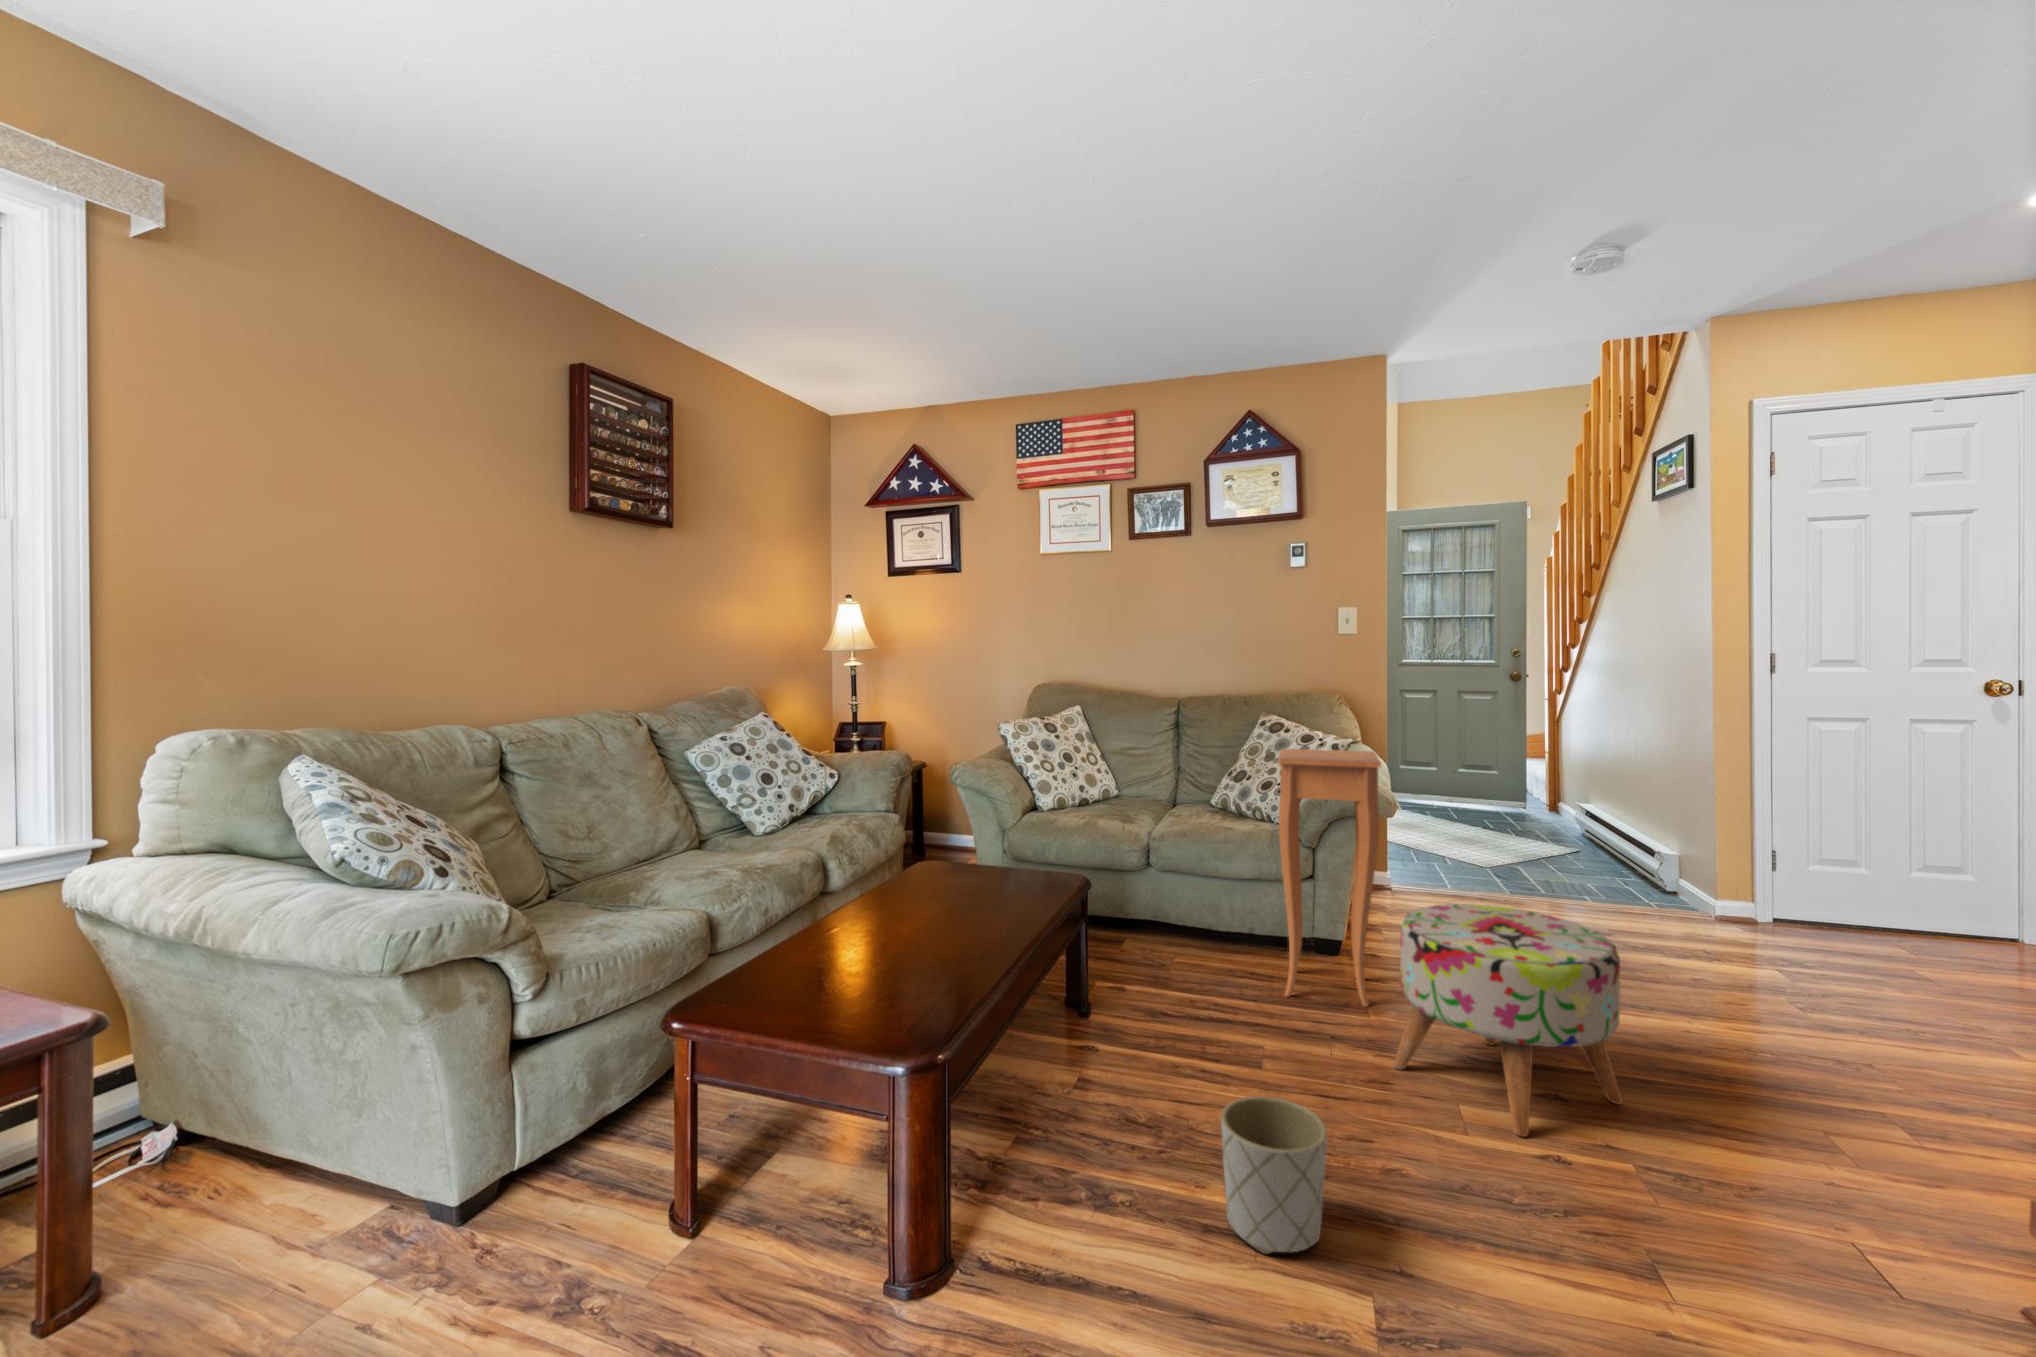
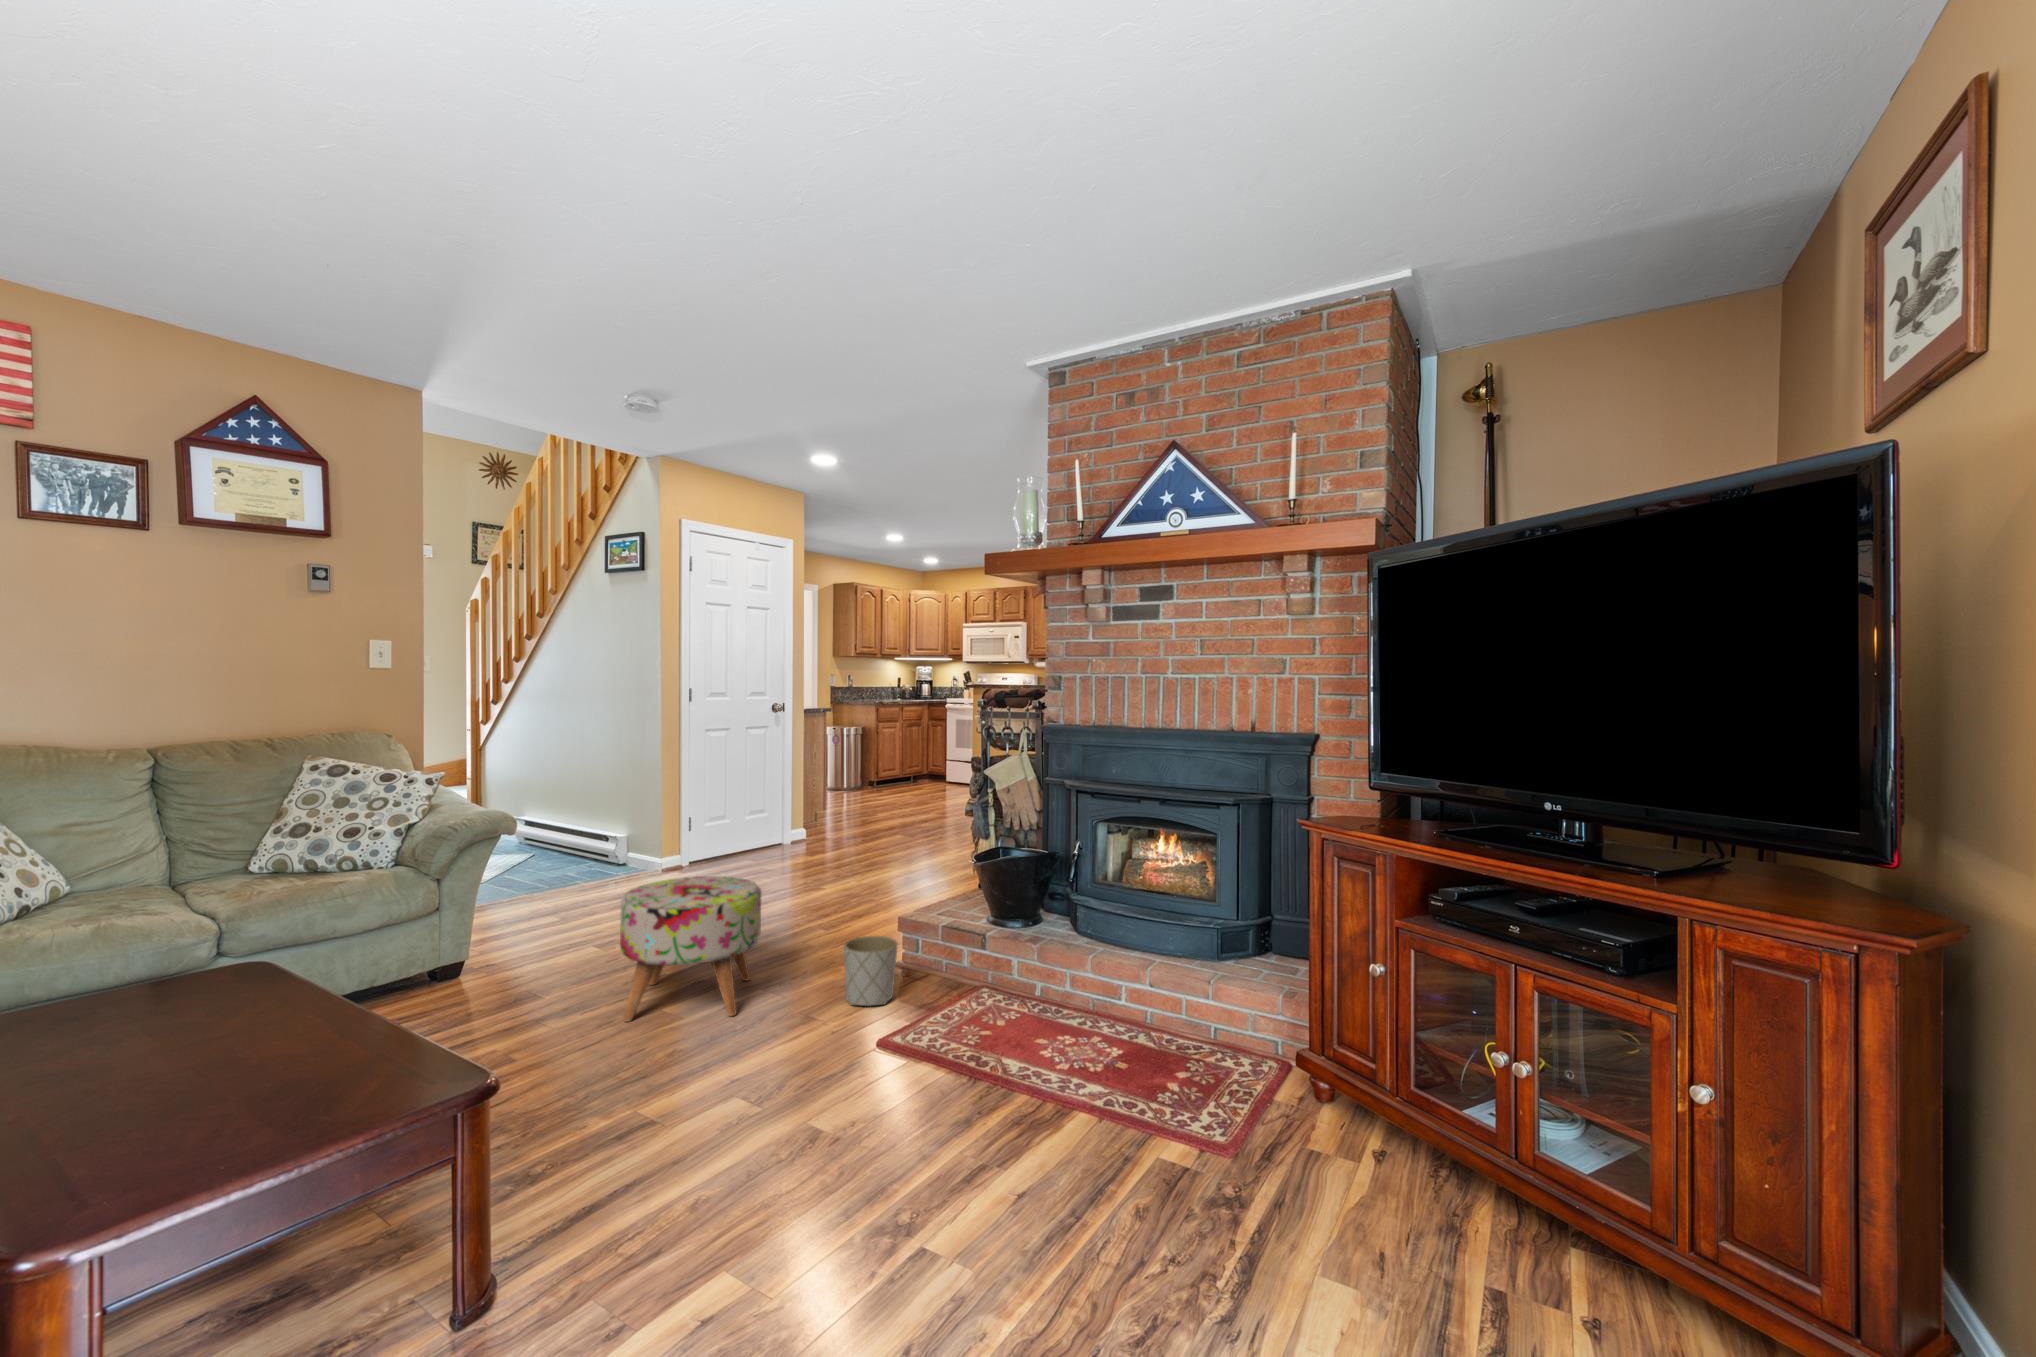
side table: present [1278,749,1381,1007] -> none [437,780,569,1023]
planter: present [1221,1096,1327,1254] -> present [844,936,897,1006]

